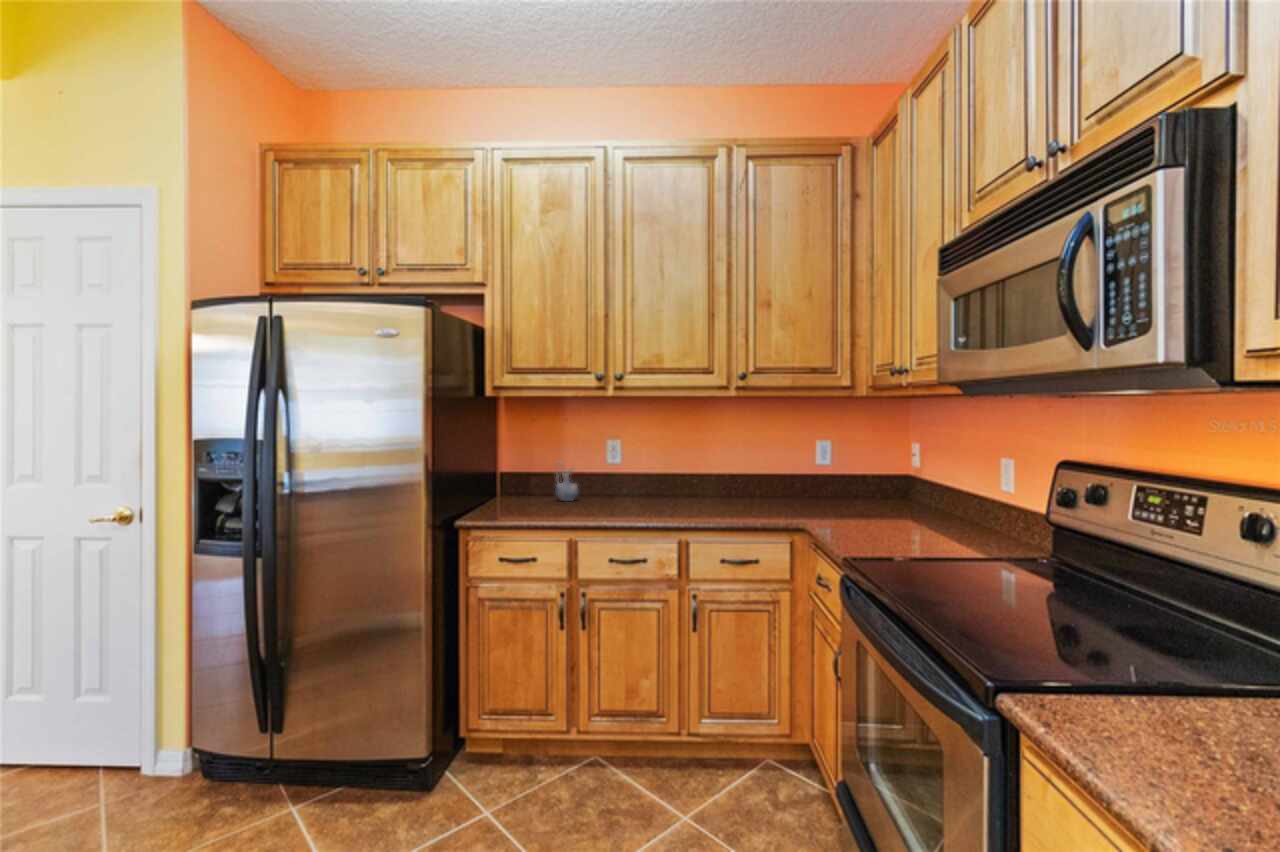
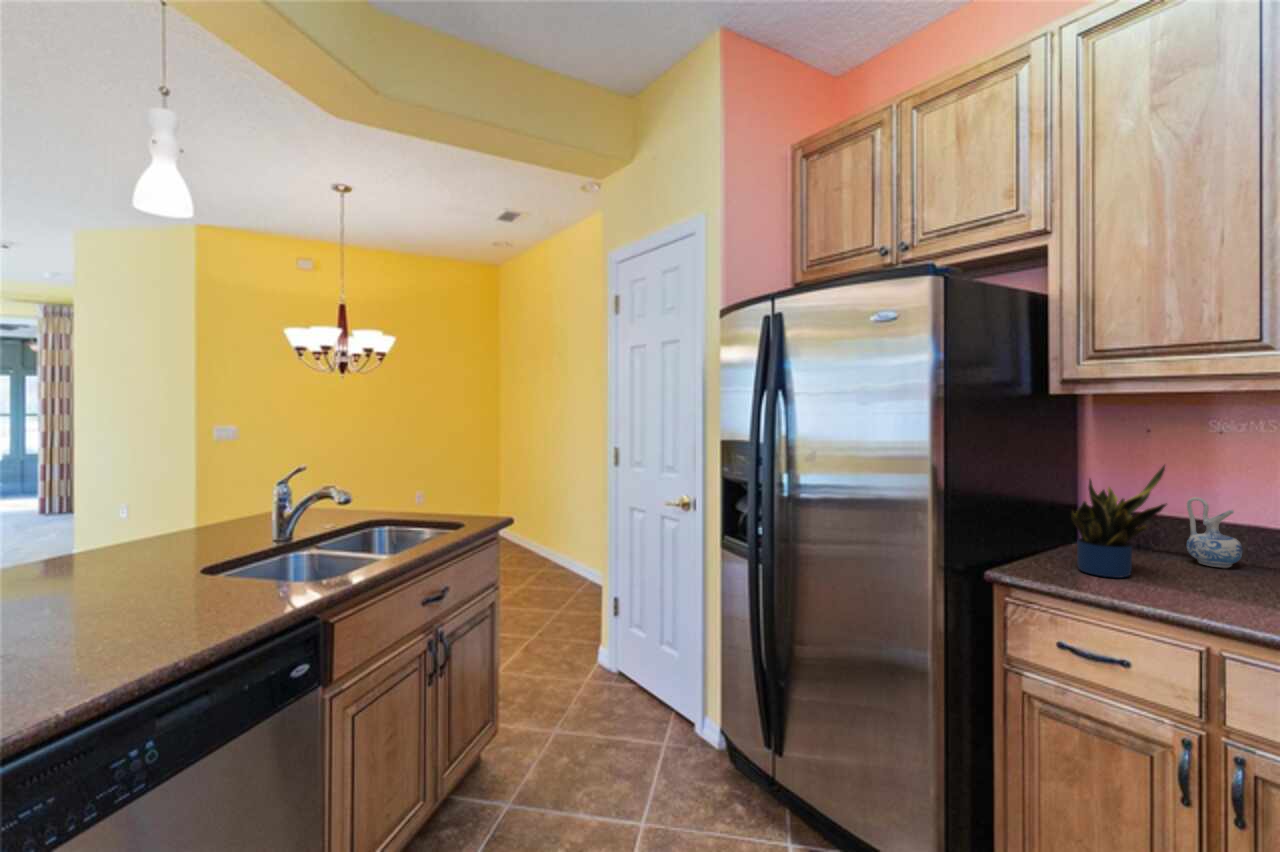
potted plant: none [501,439,549,513] -> present [1071,466,1167,578]

